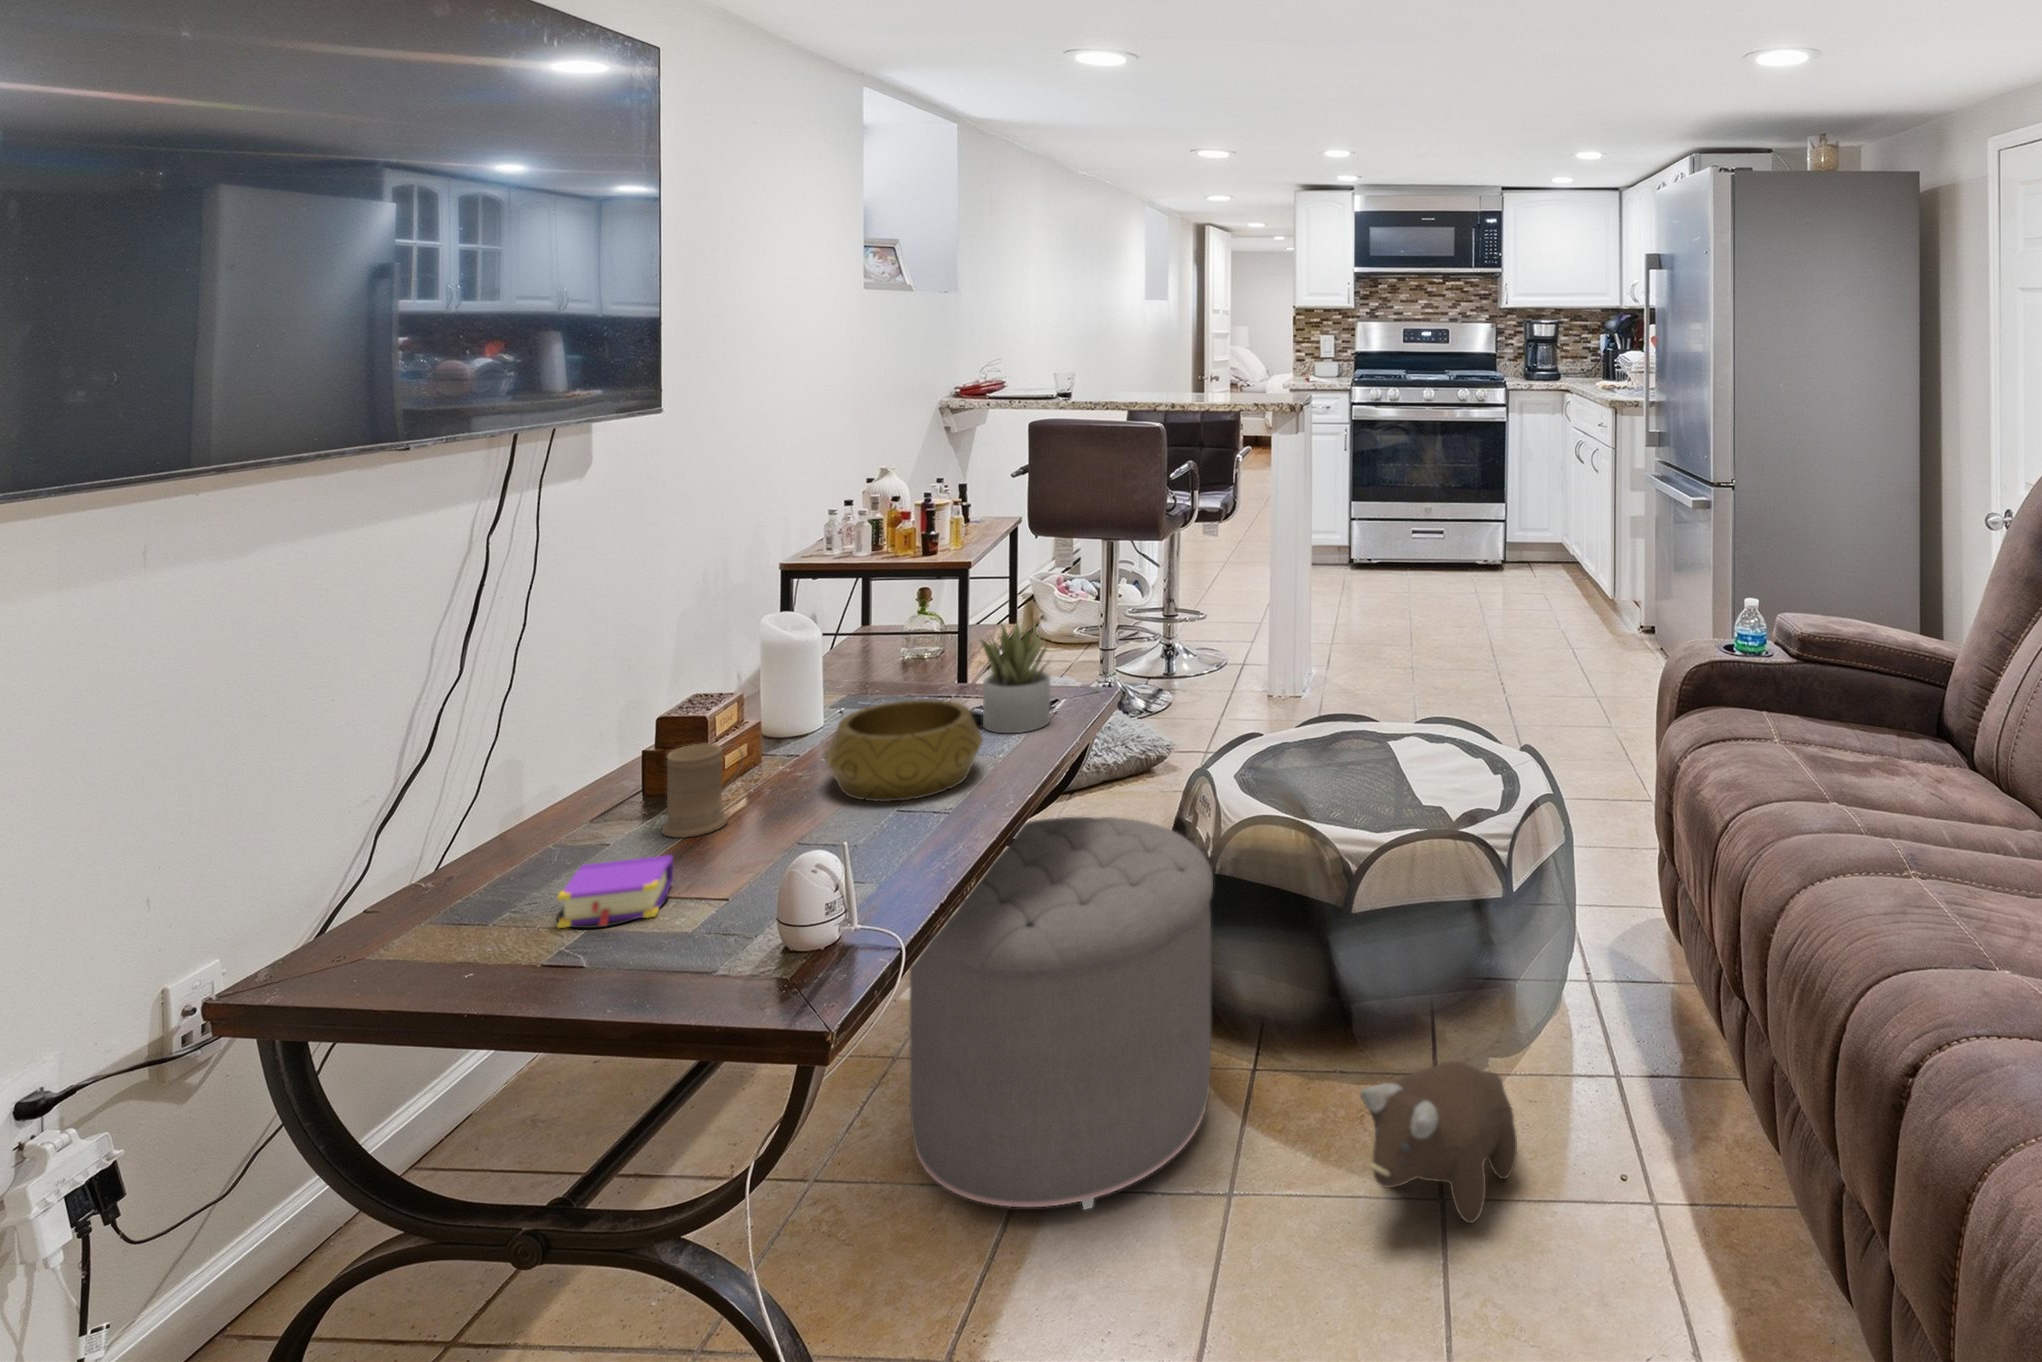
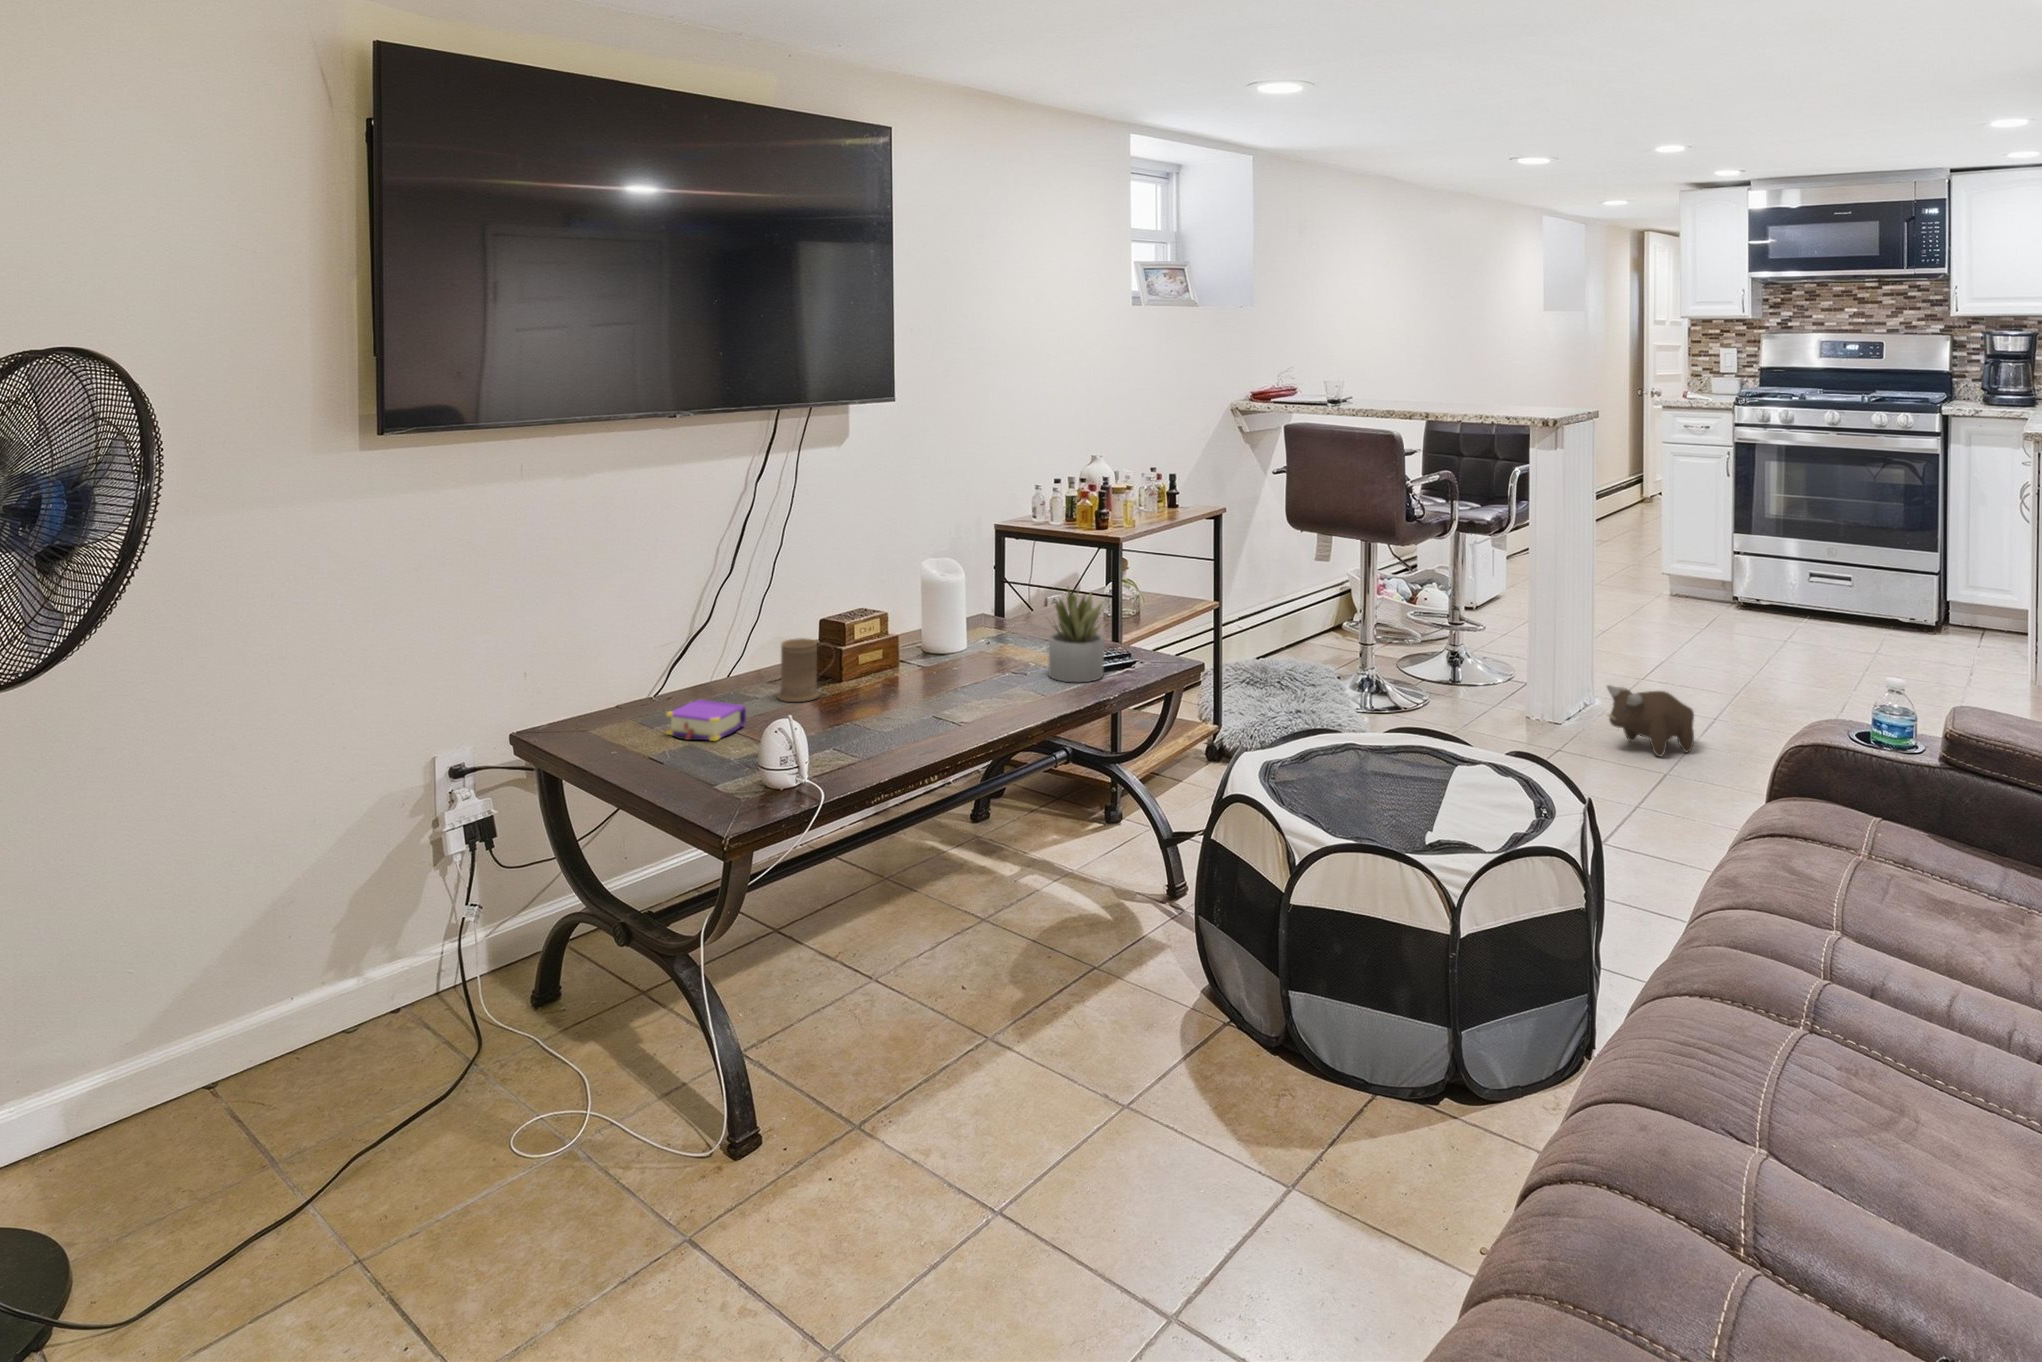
decorative bowl: present [825,699,983,802] -> none [892,636,1010,710]
ottoman: present [910,817,1213,1209] -> none [929,757,1176,1070]
plush toy: present [1360,1061,1517,1223] -> present [1607,685,1694,756]

